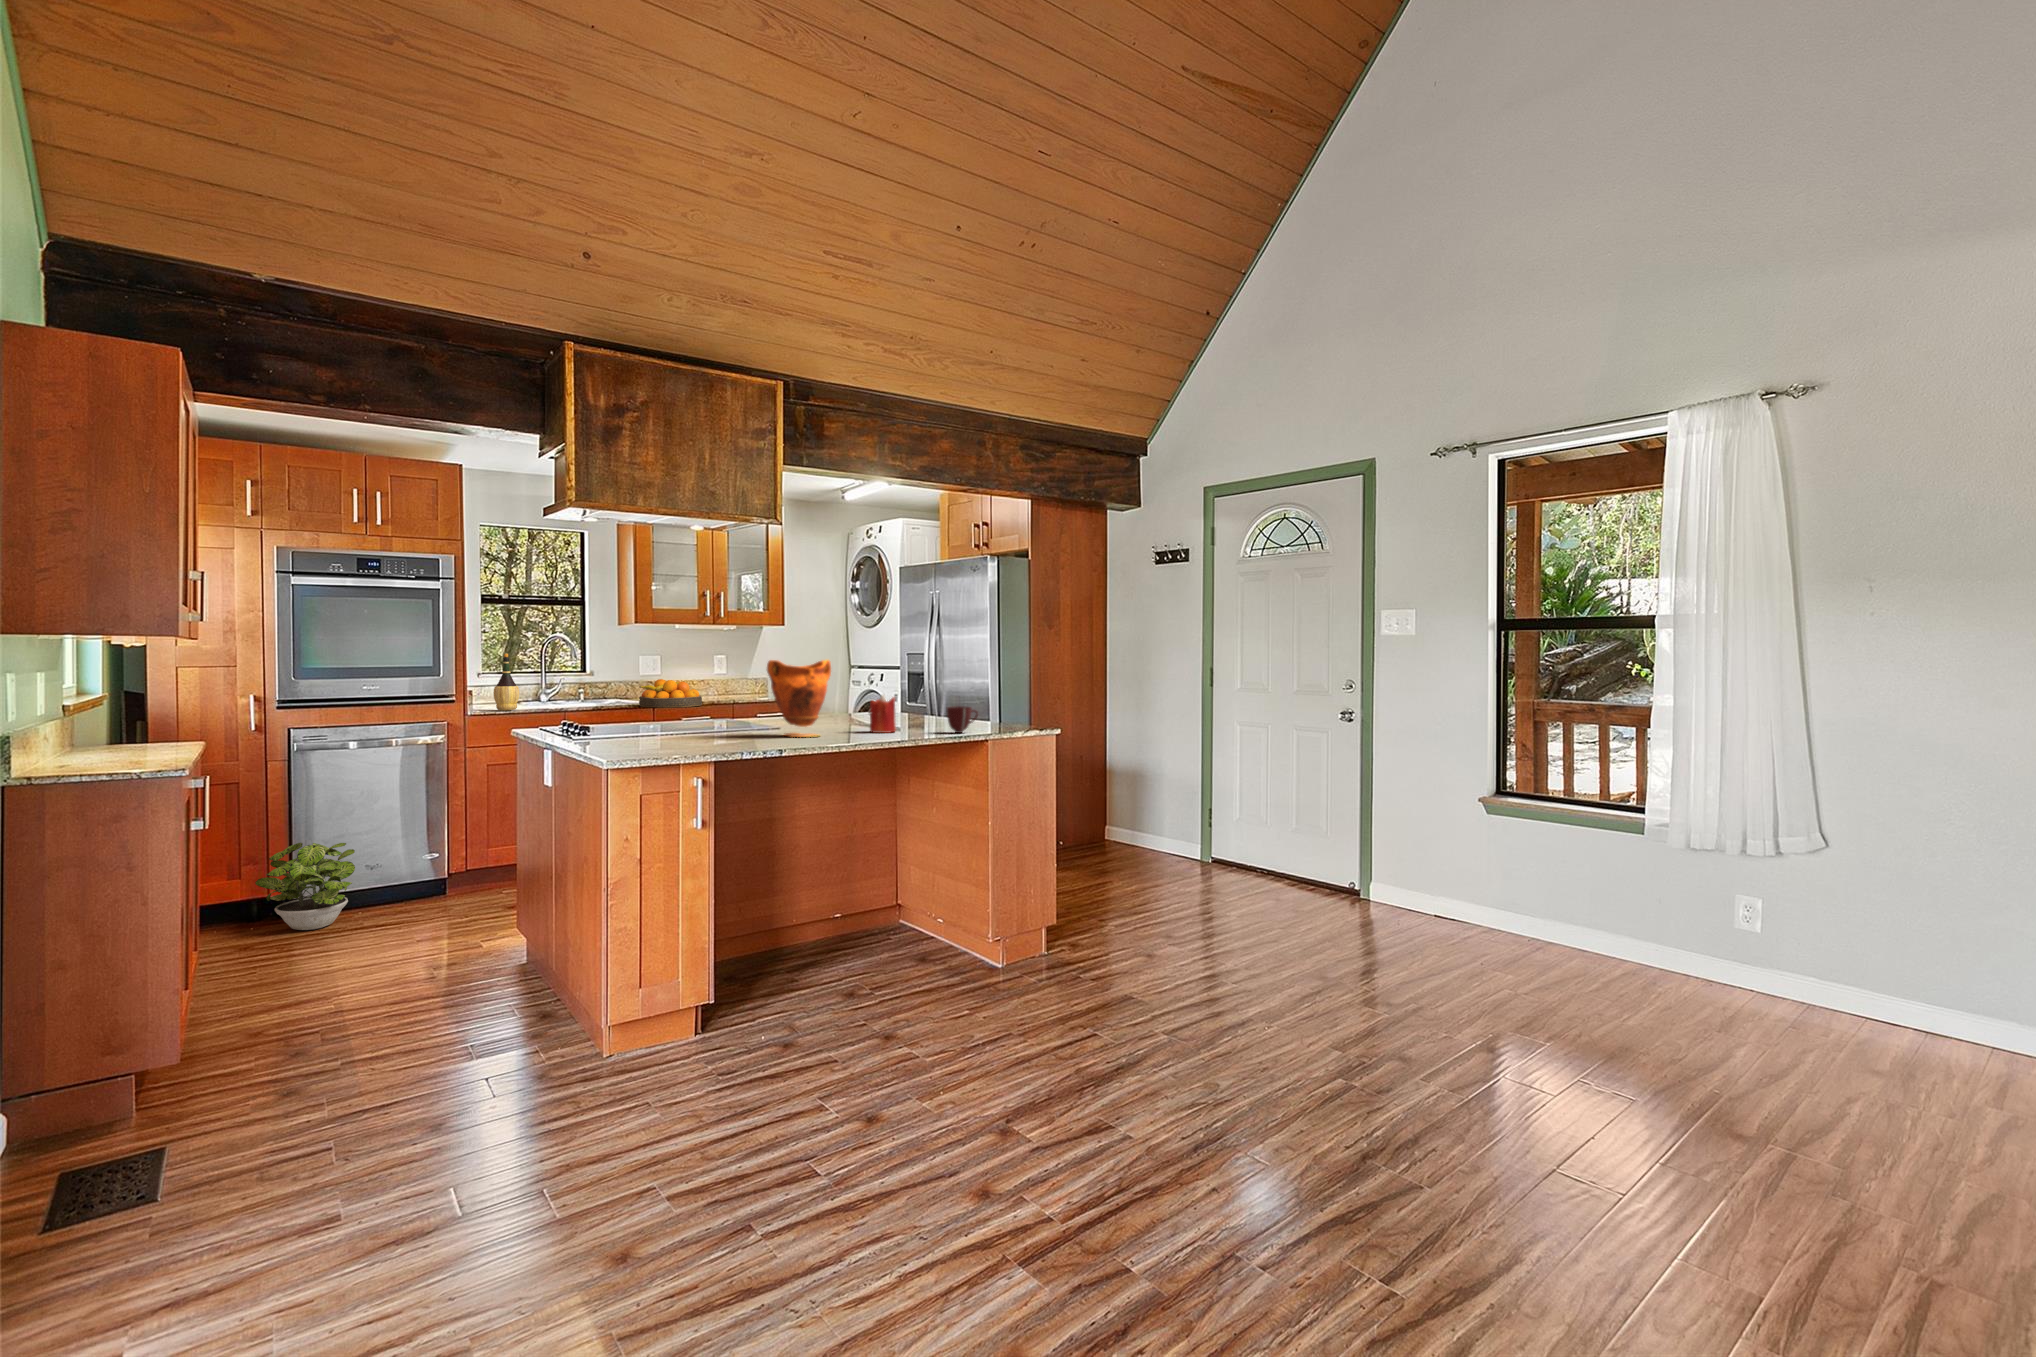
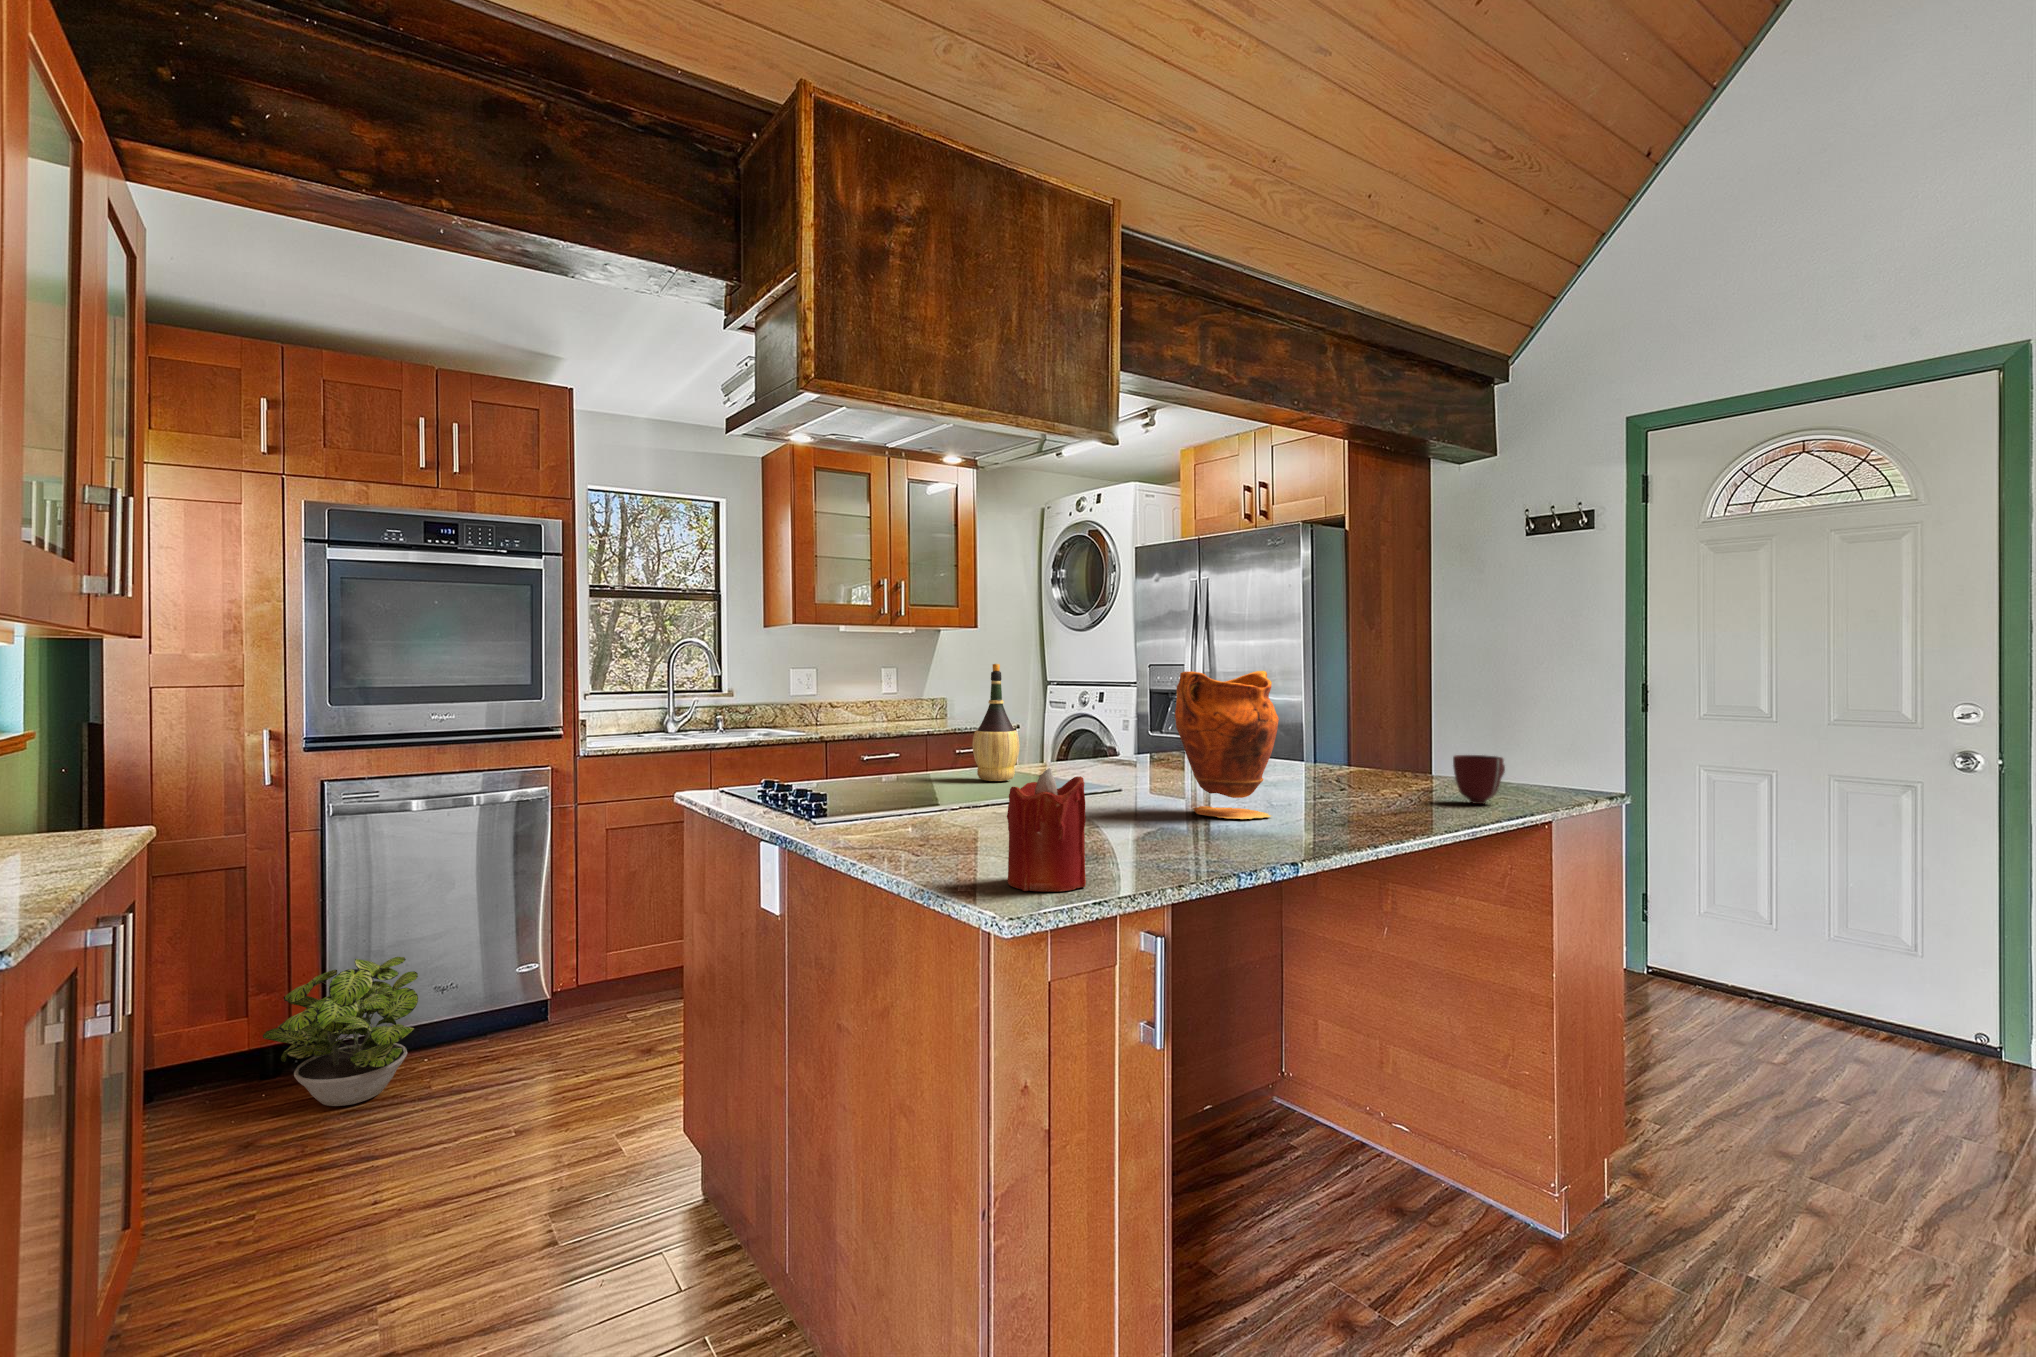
wine bottle: present [493,654,519,711] -> present [973,664,1019,781]
fruit bowl: present [639,679,702,708] -> none [799,701,883,741]
candle: present [870,695,896,733] -> present [1007,768,1086,891]

